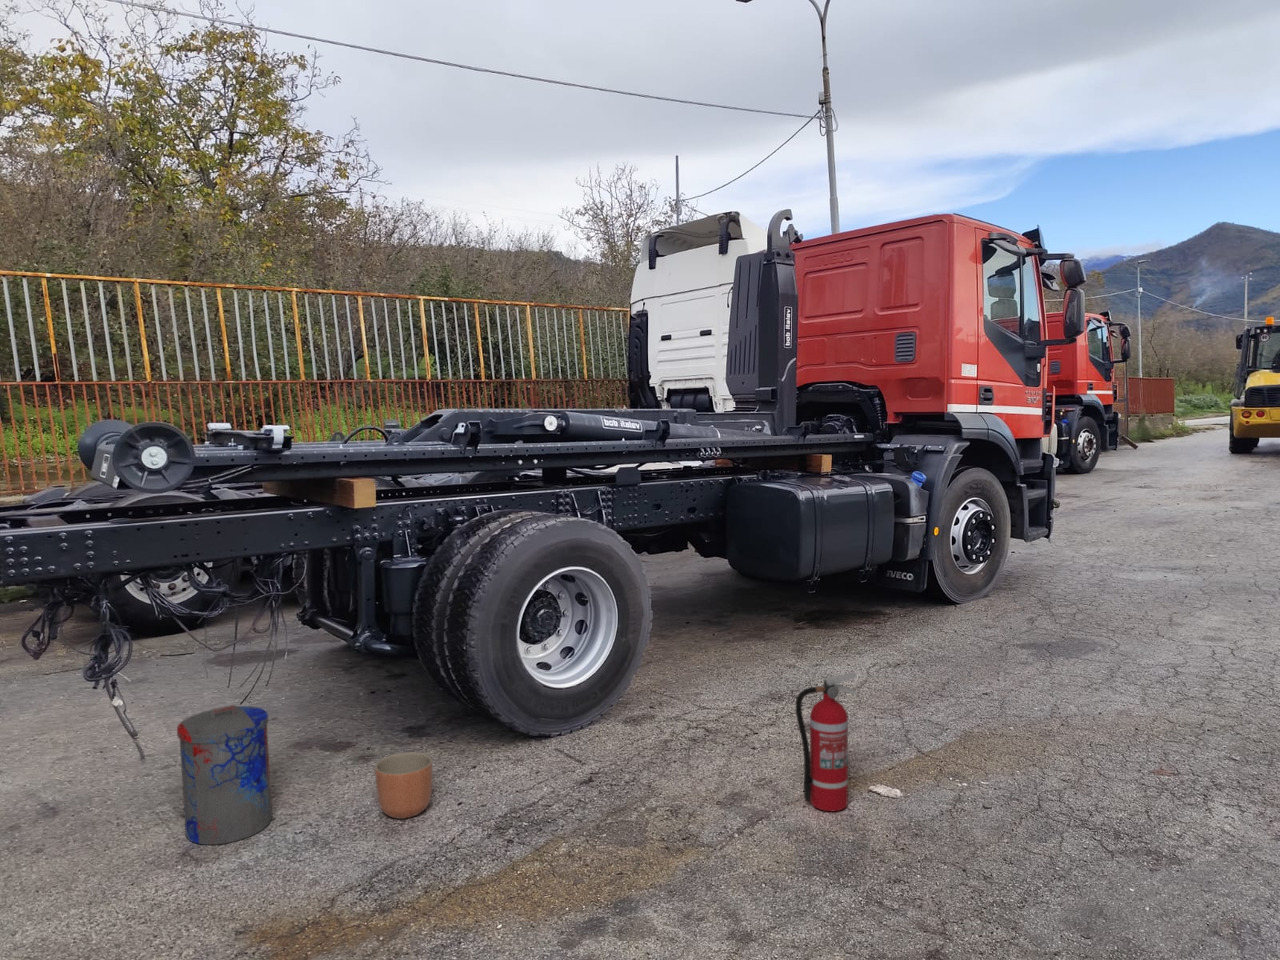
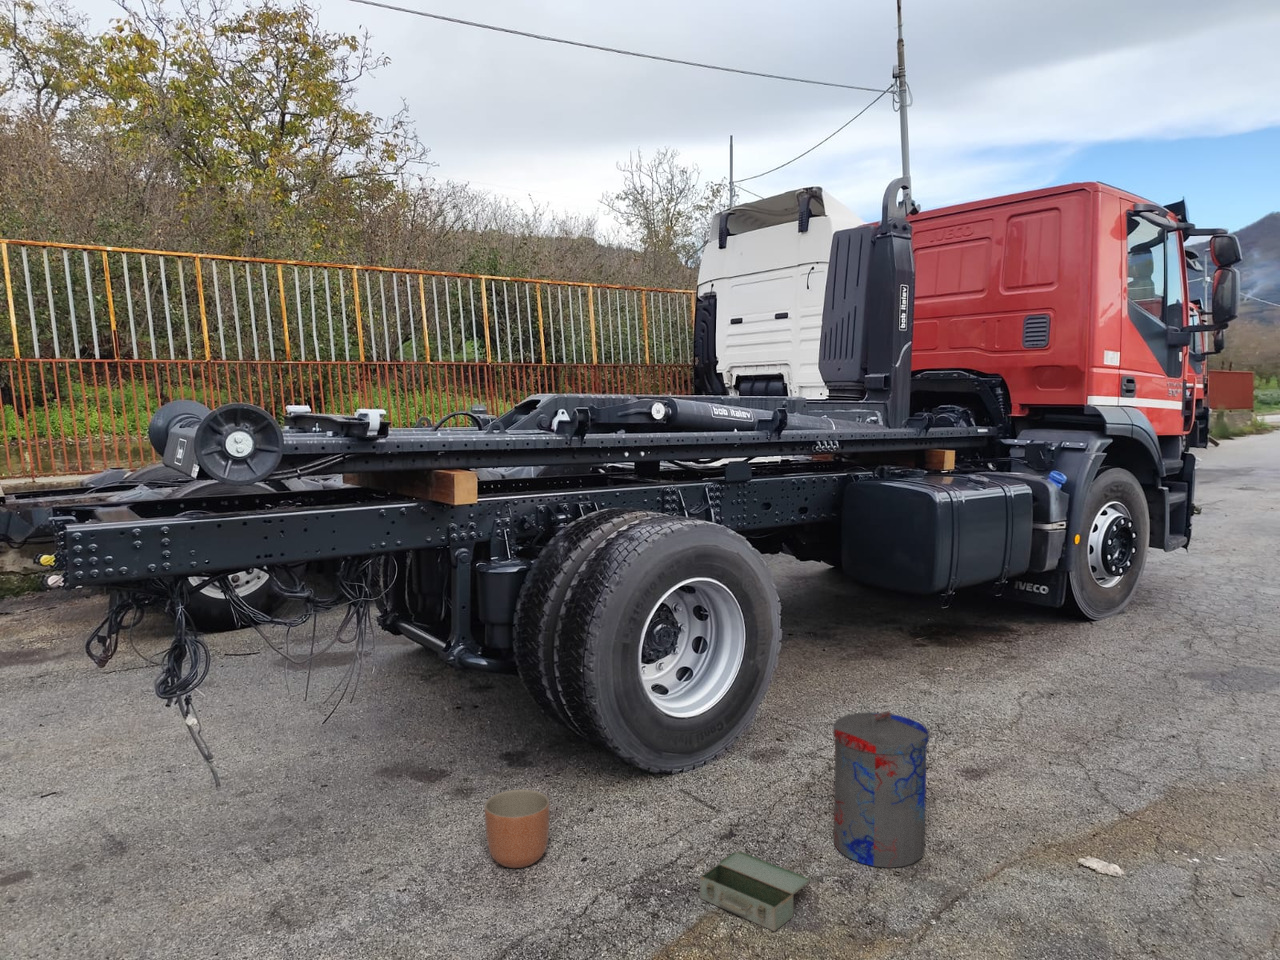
fire extinguisher: present [796,672,857,811] -> none [984,709,1060,876]
trash can: present [177,705,272,845] -> present [833,711,929,868]
toolbox: none [555,798,646,860] -> present [700,851,810,931]

